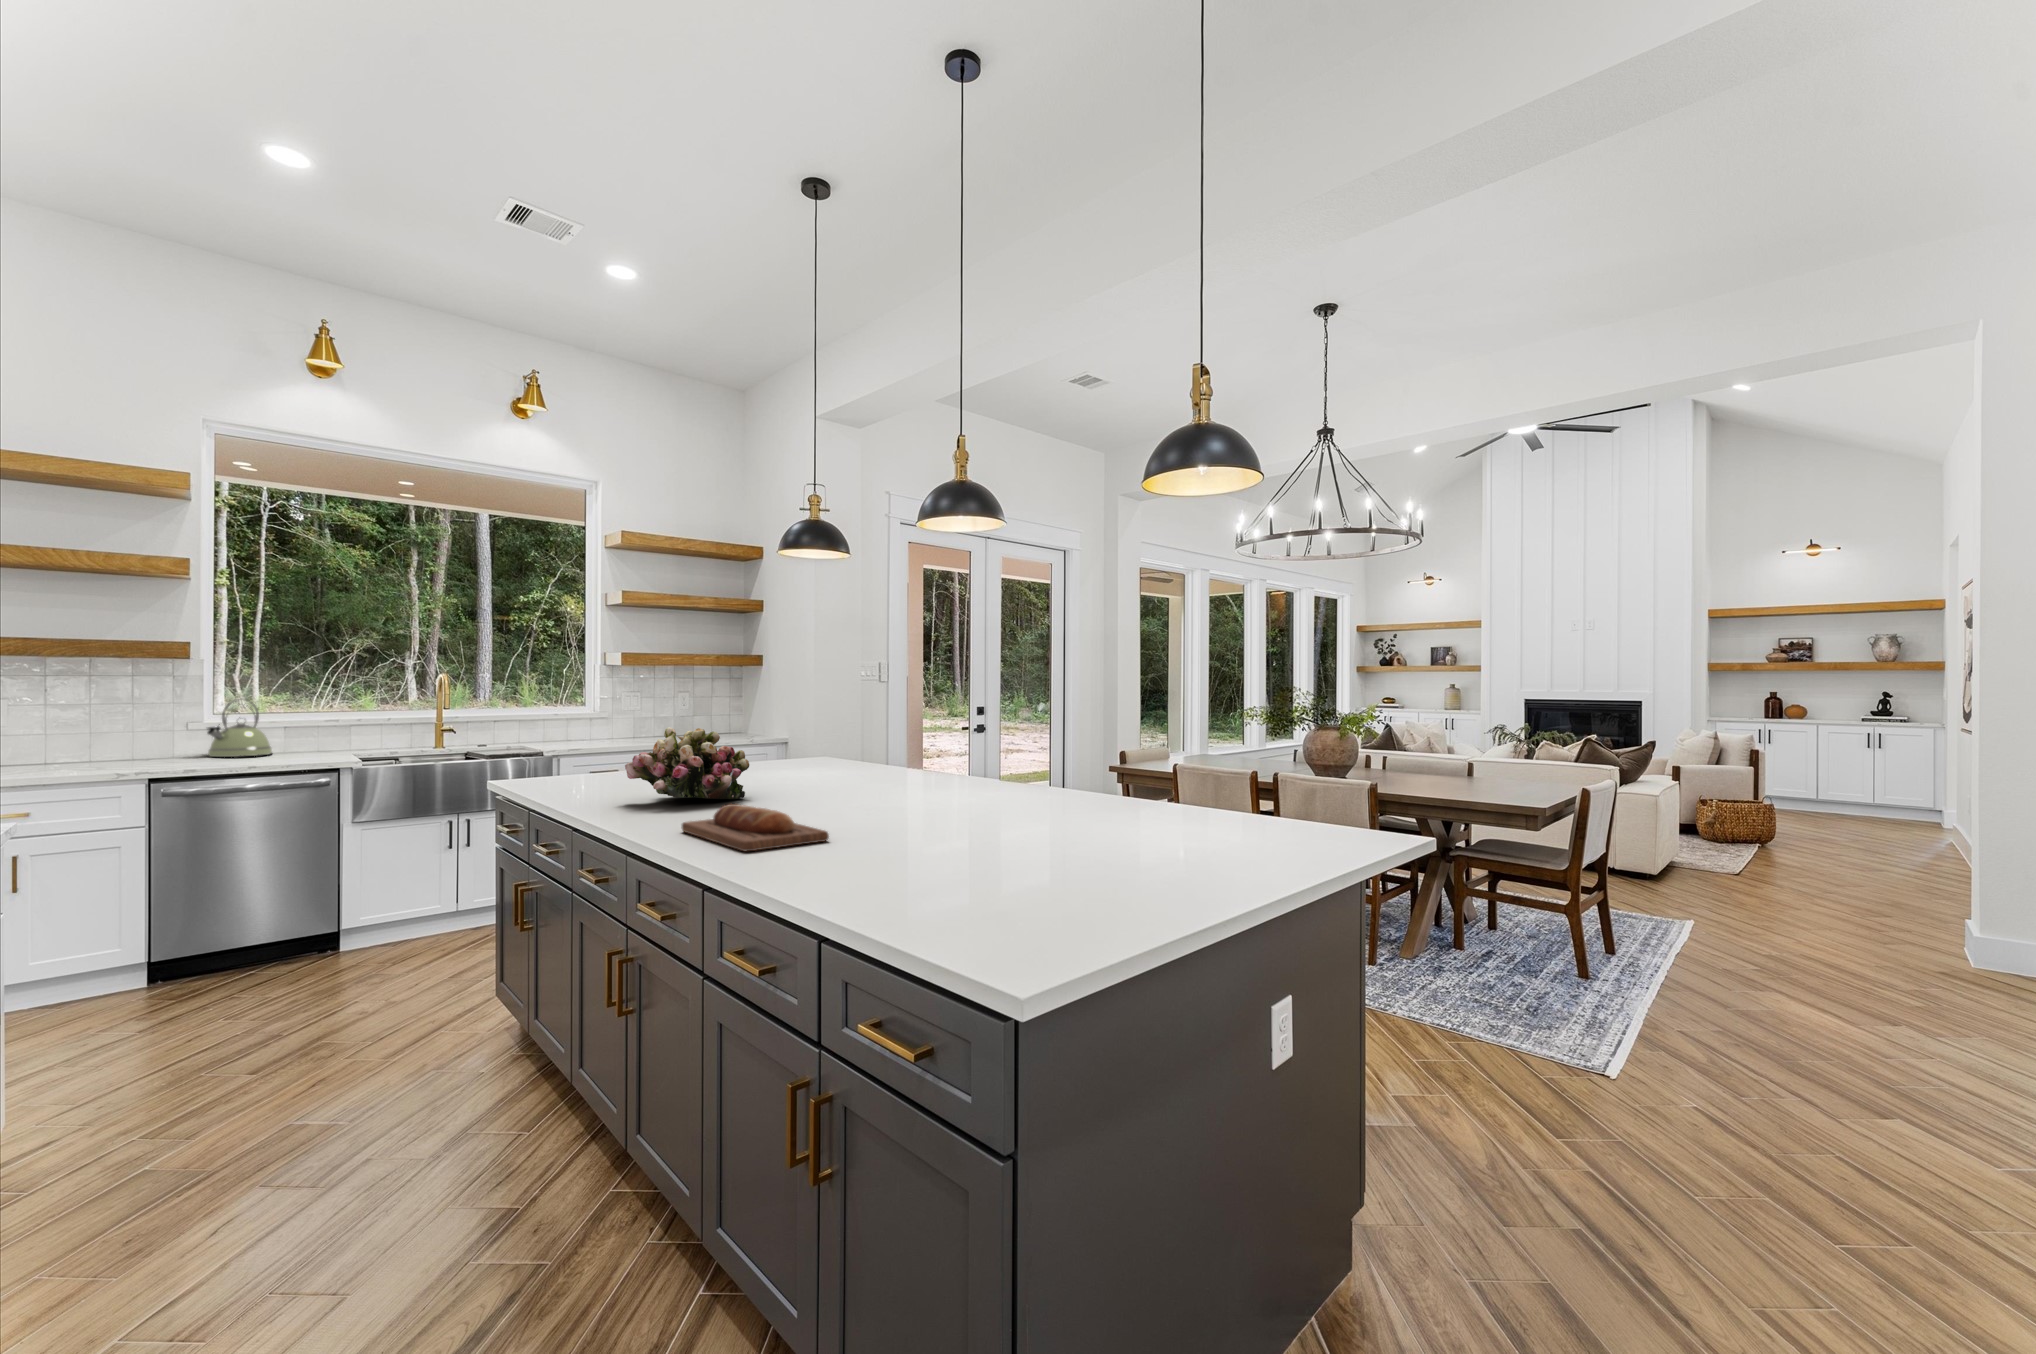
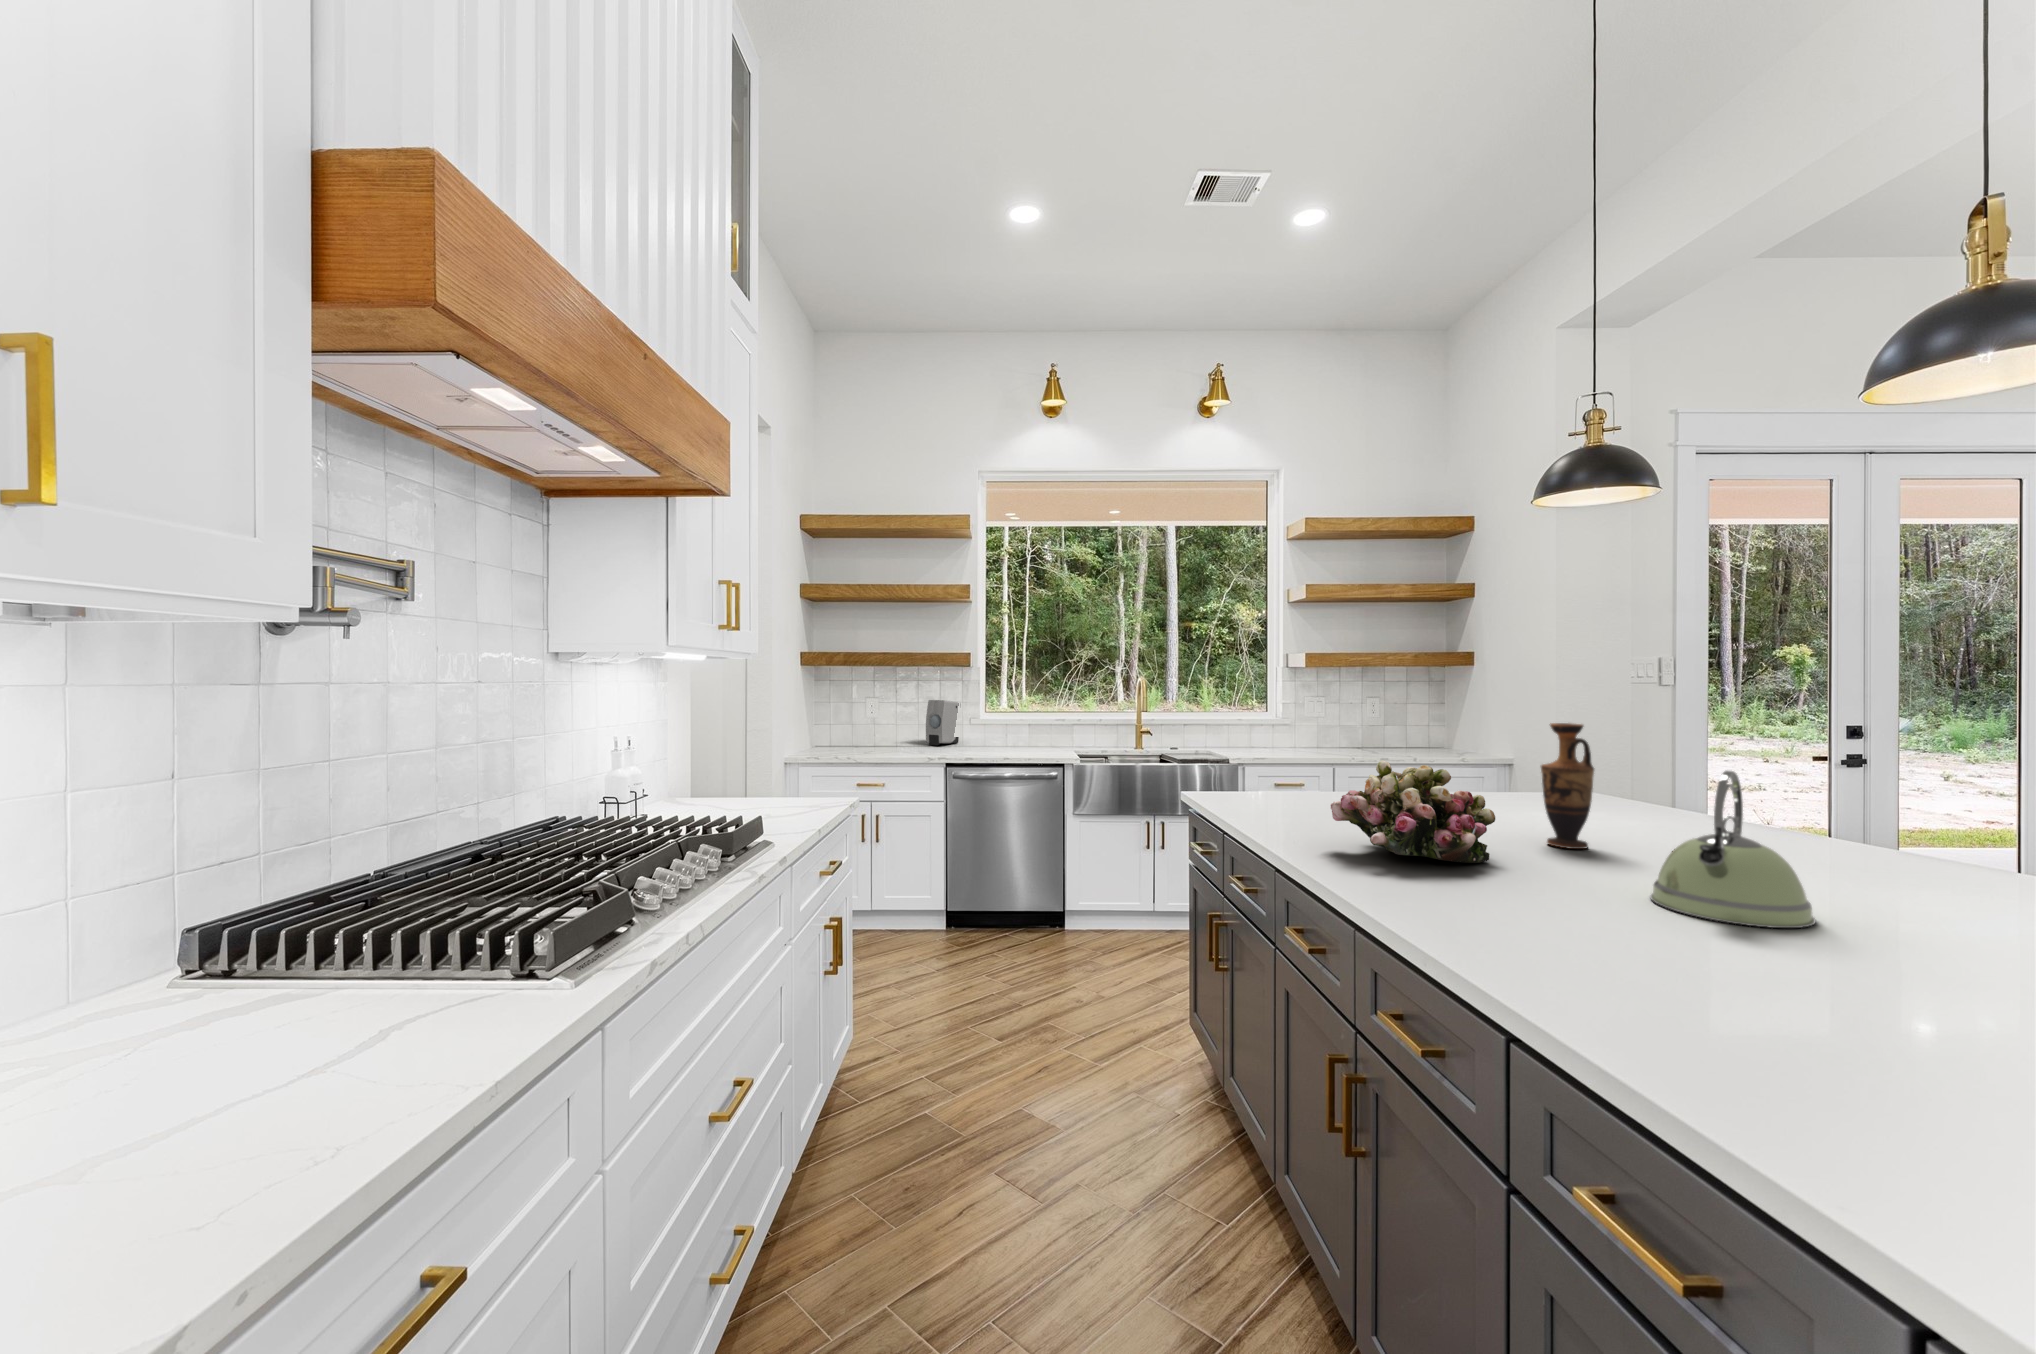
vase: none [789,697,822,787] -> present [1541,723,1594,849]
soap dispenser: none [90,699,156,760] -> present [926,700,959,745]
kettle: present [208,700,272,757] -> present [1651,771,1815,928]
bread loaf: present [681,804,829,852] -> none [1433,902,1737,1018]

